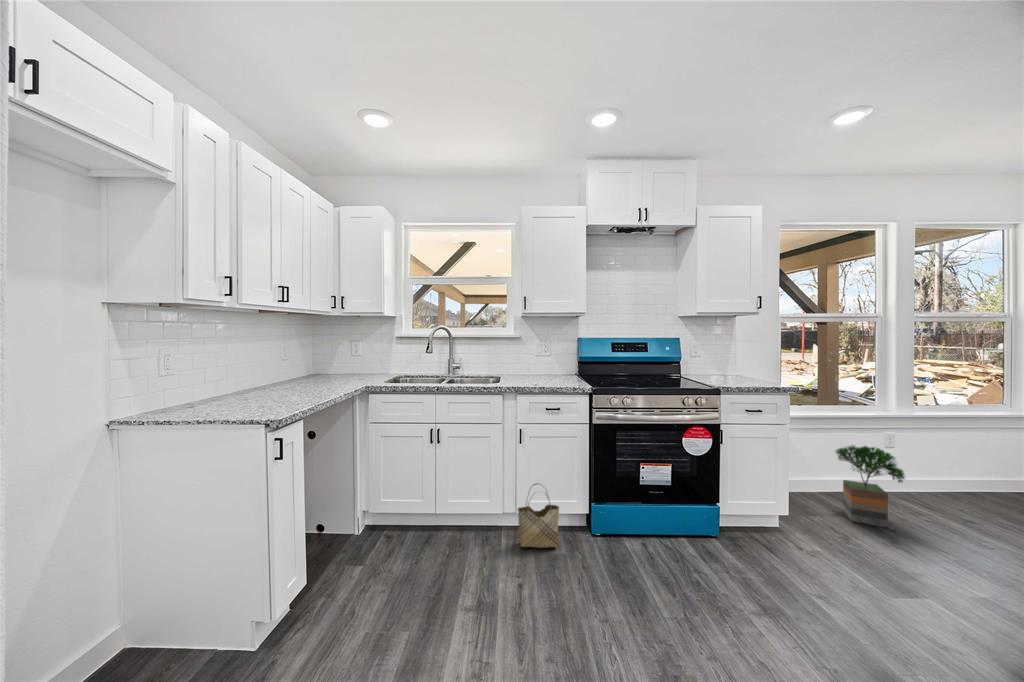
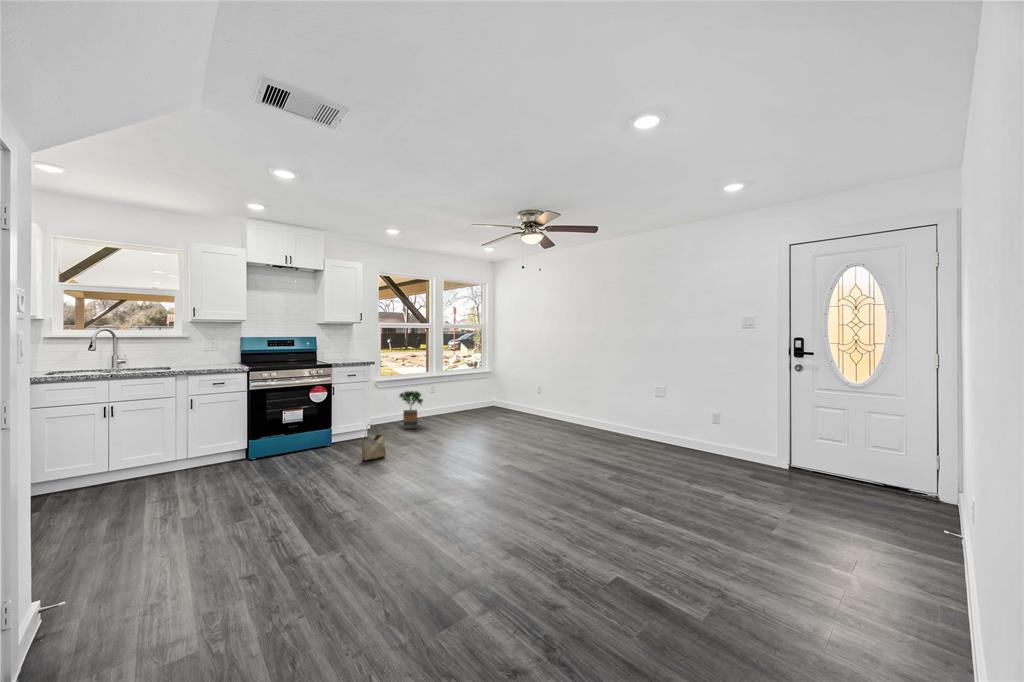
woven basket: present [518,483,559,548] -> present [361,424,386,460]

